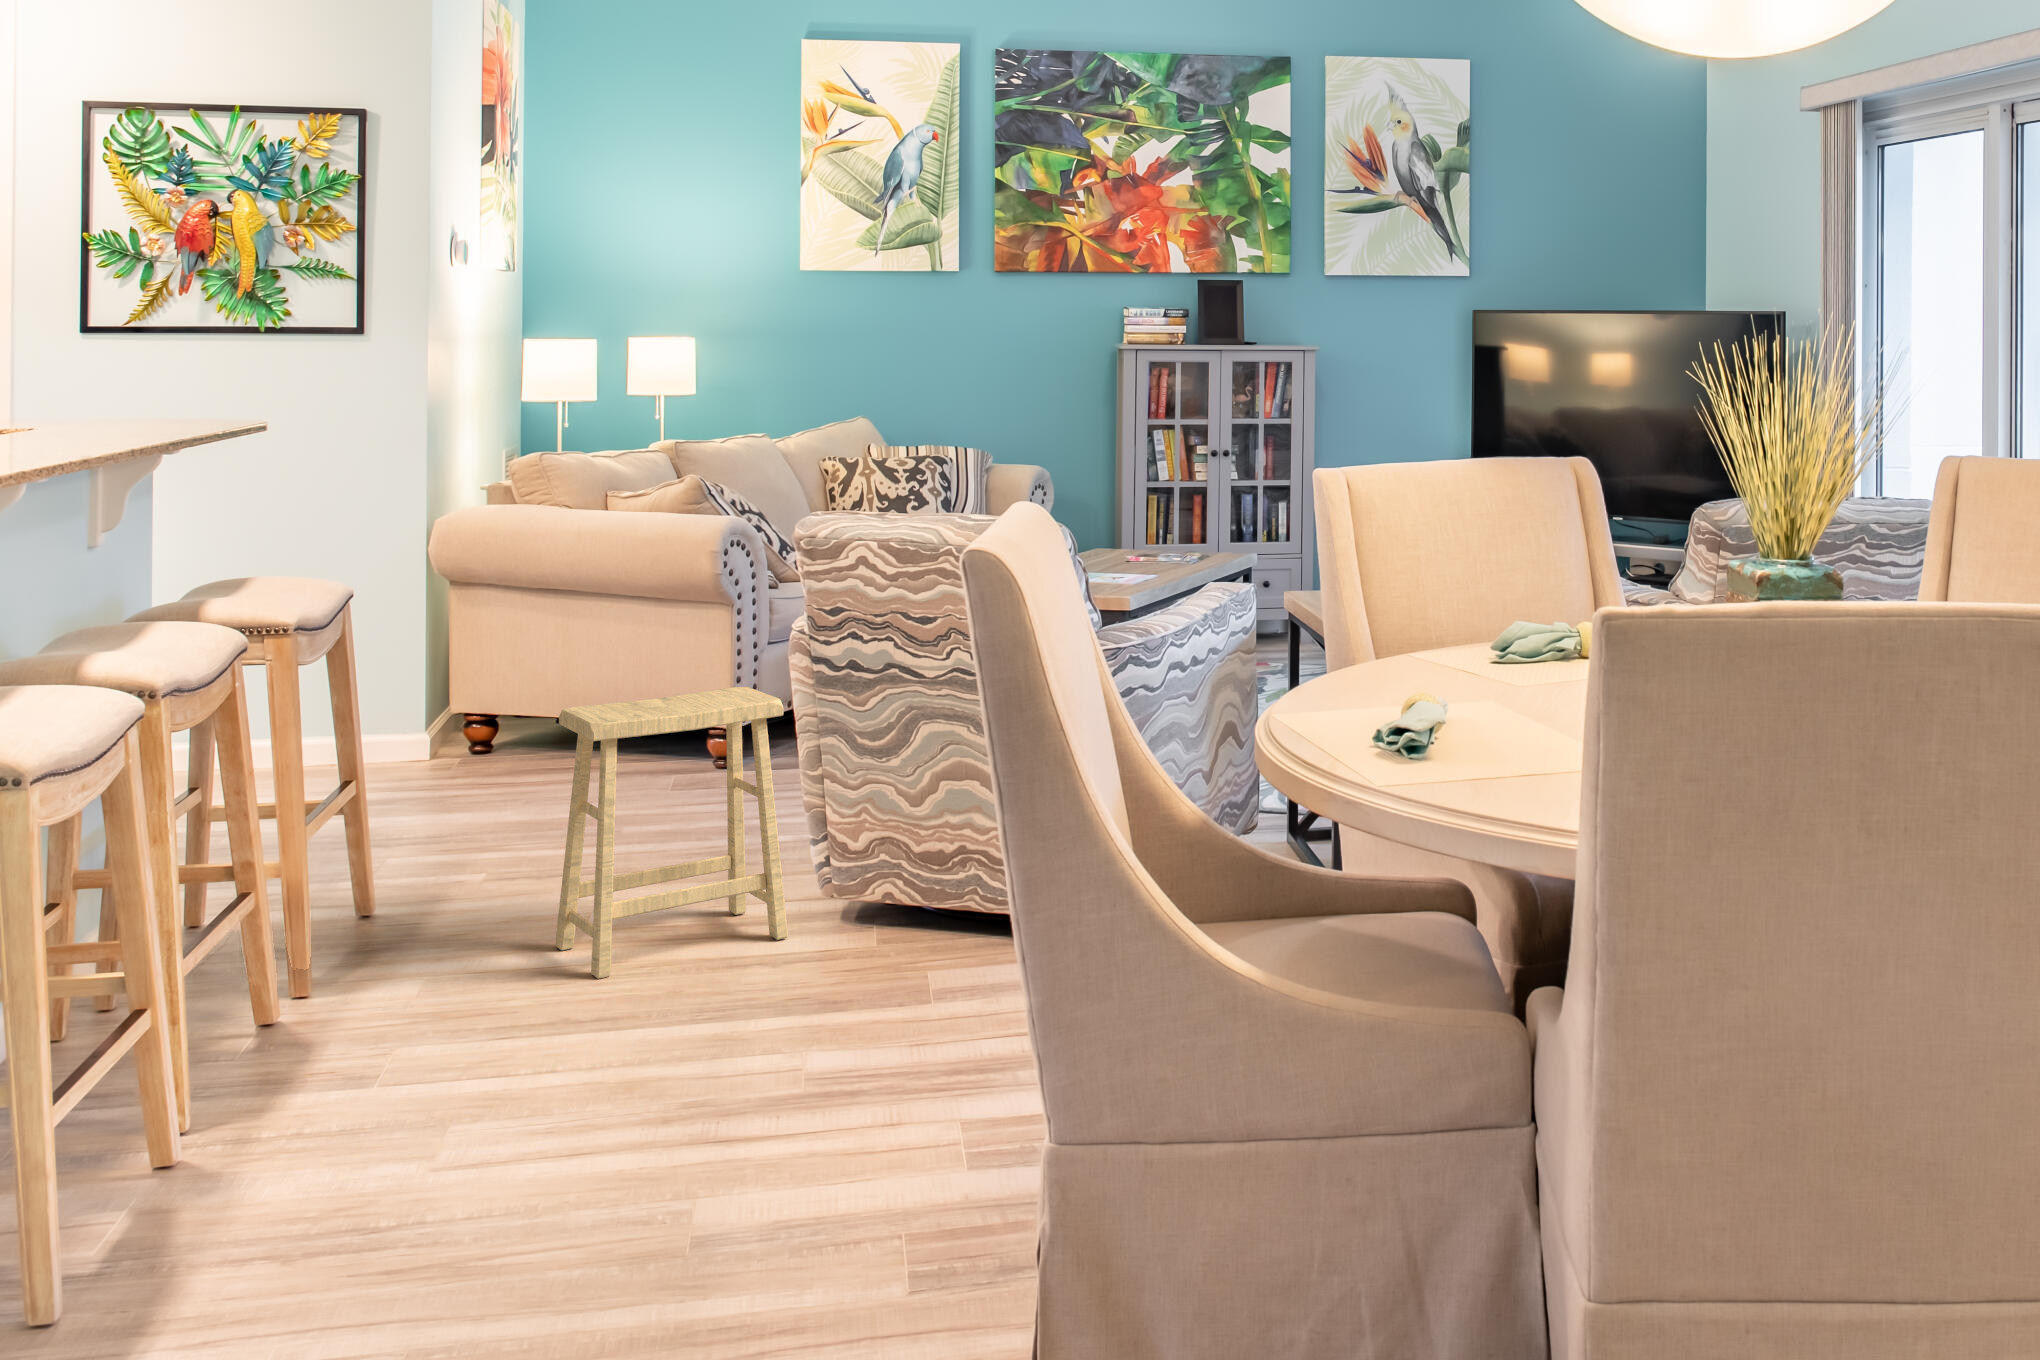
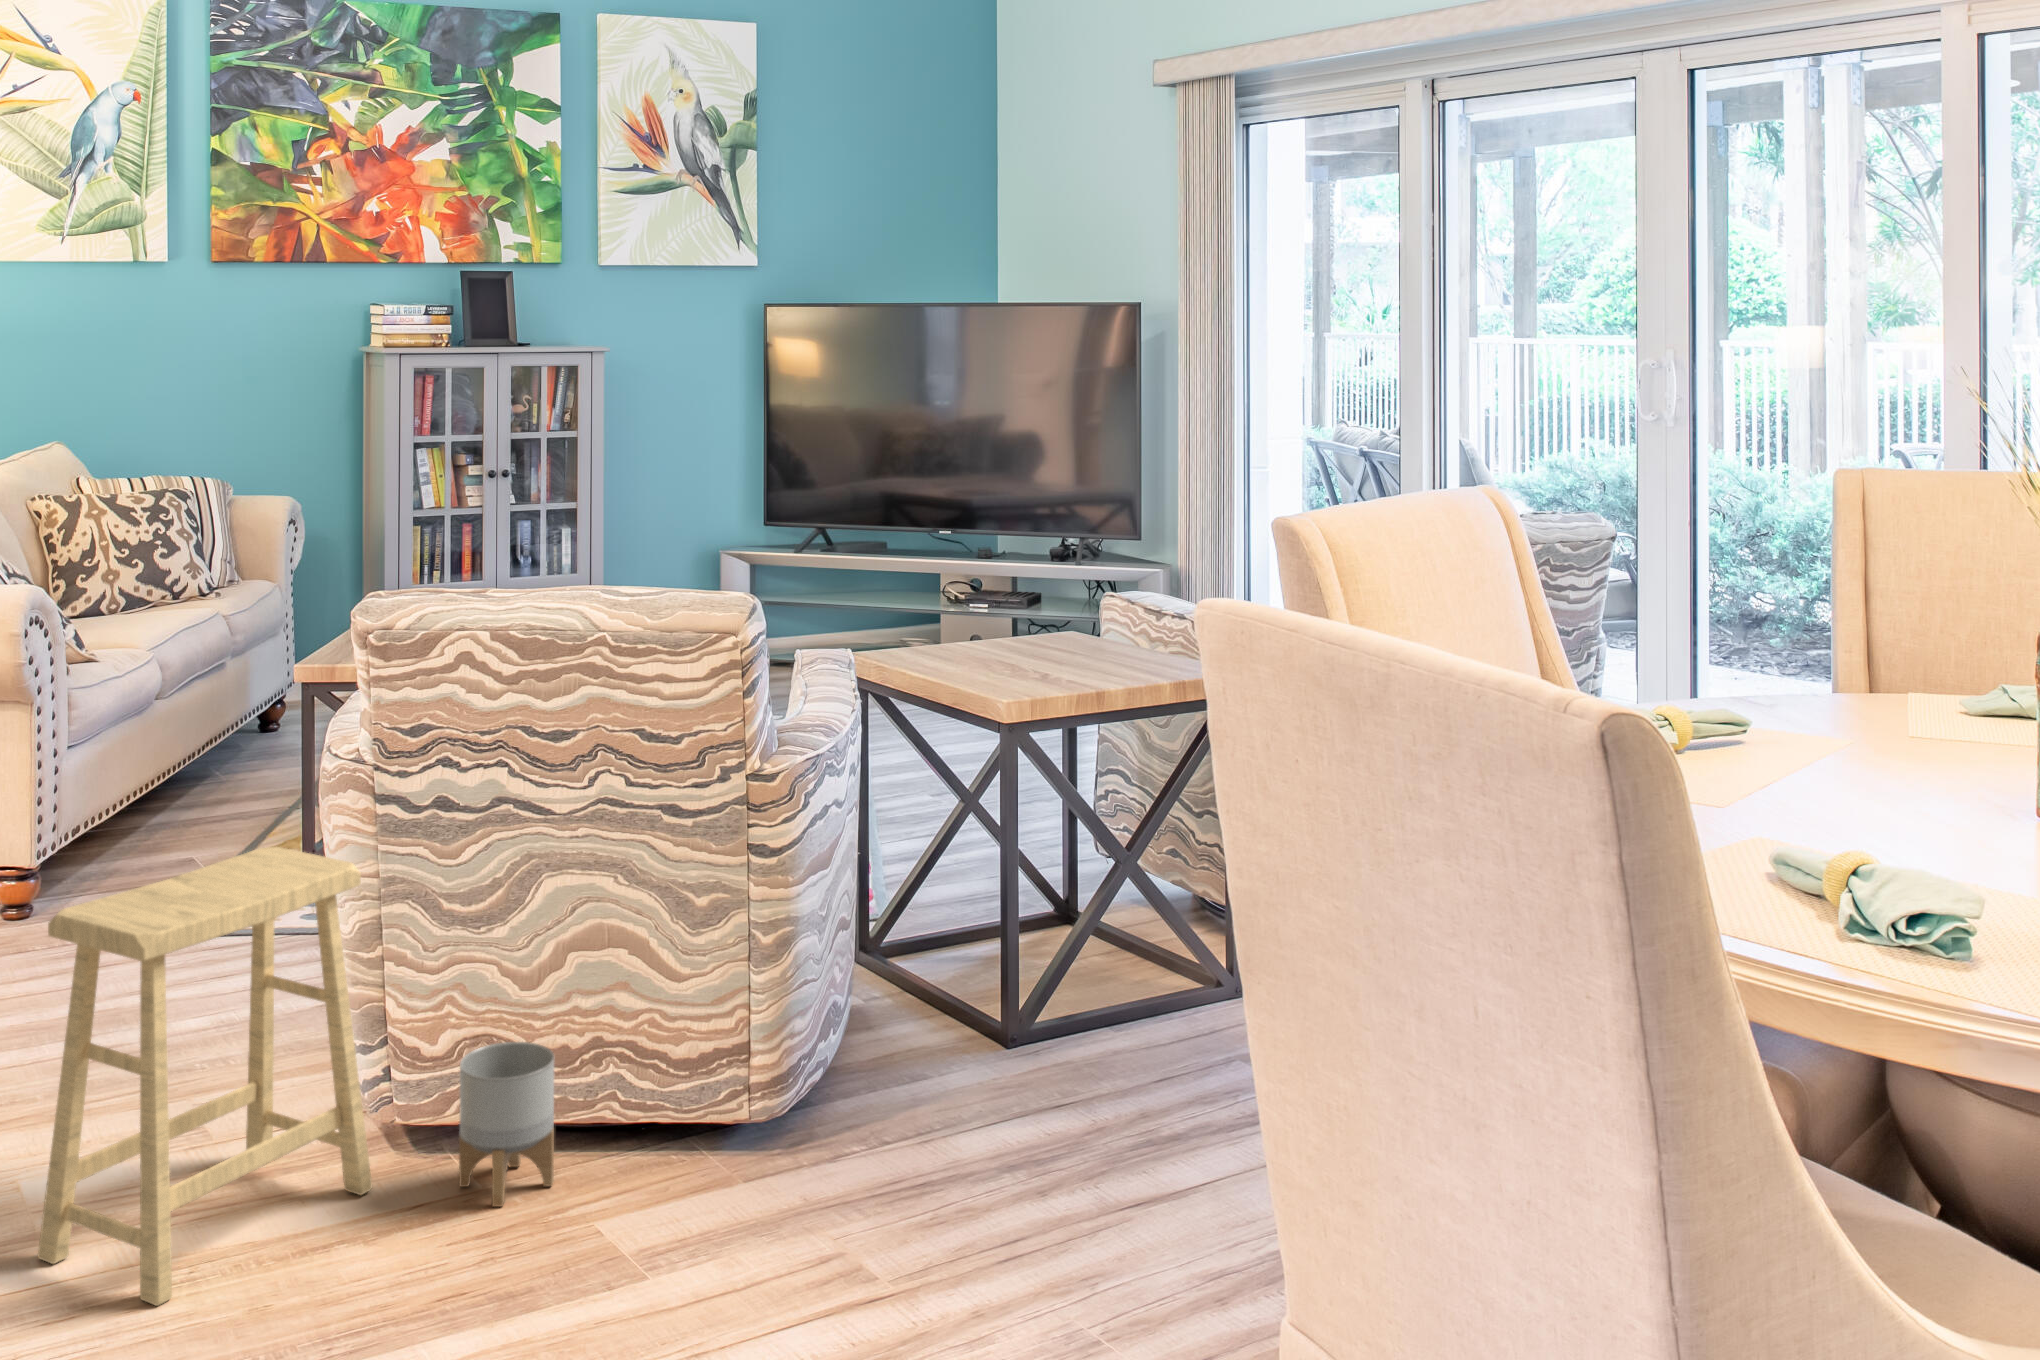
planter: none [840,844,912,957] -> present [459,1042,554,1207]

